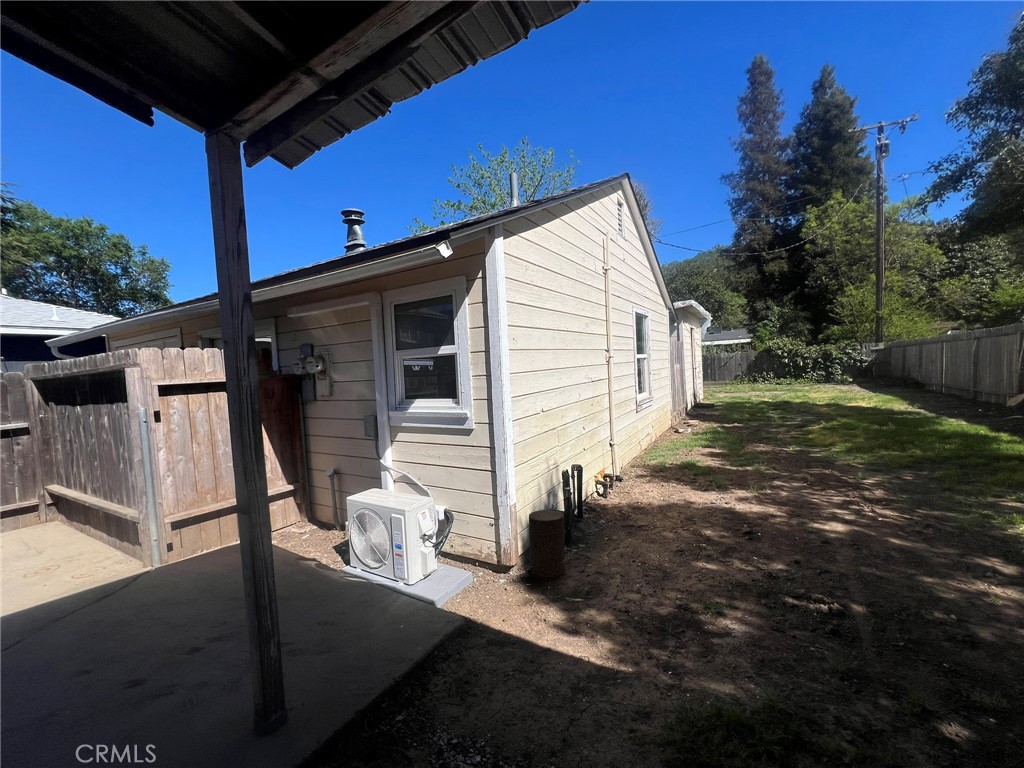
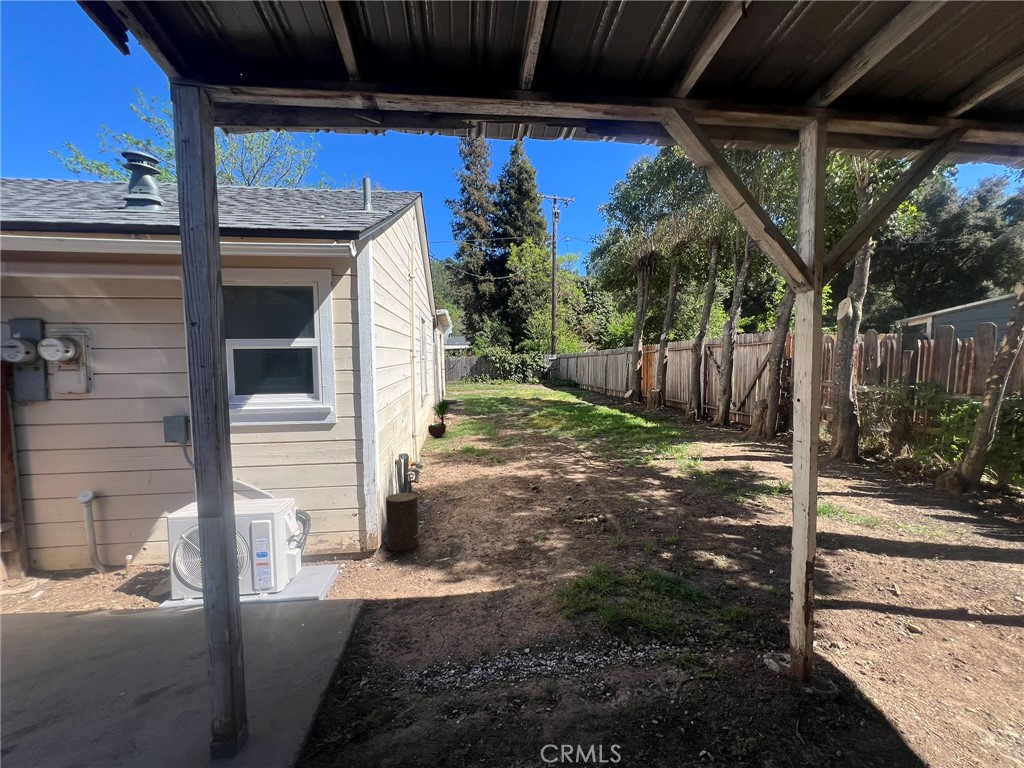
potted tree: none [653,400,680,447] -> present [428,401,450,438]

